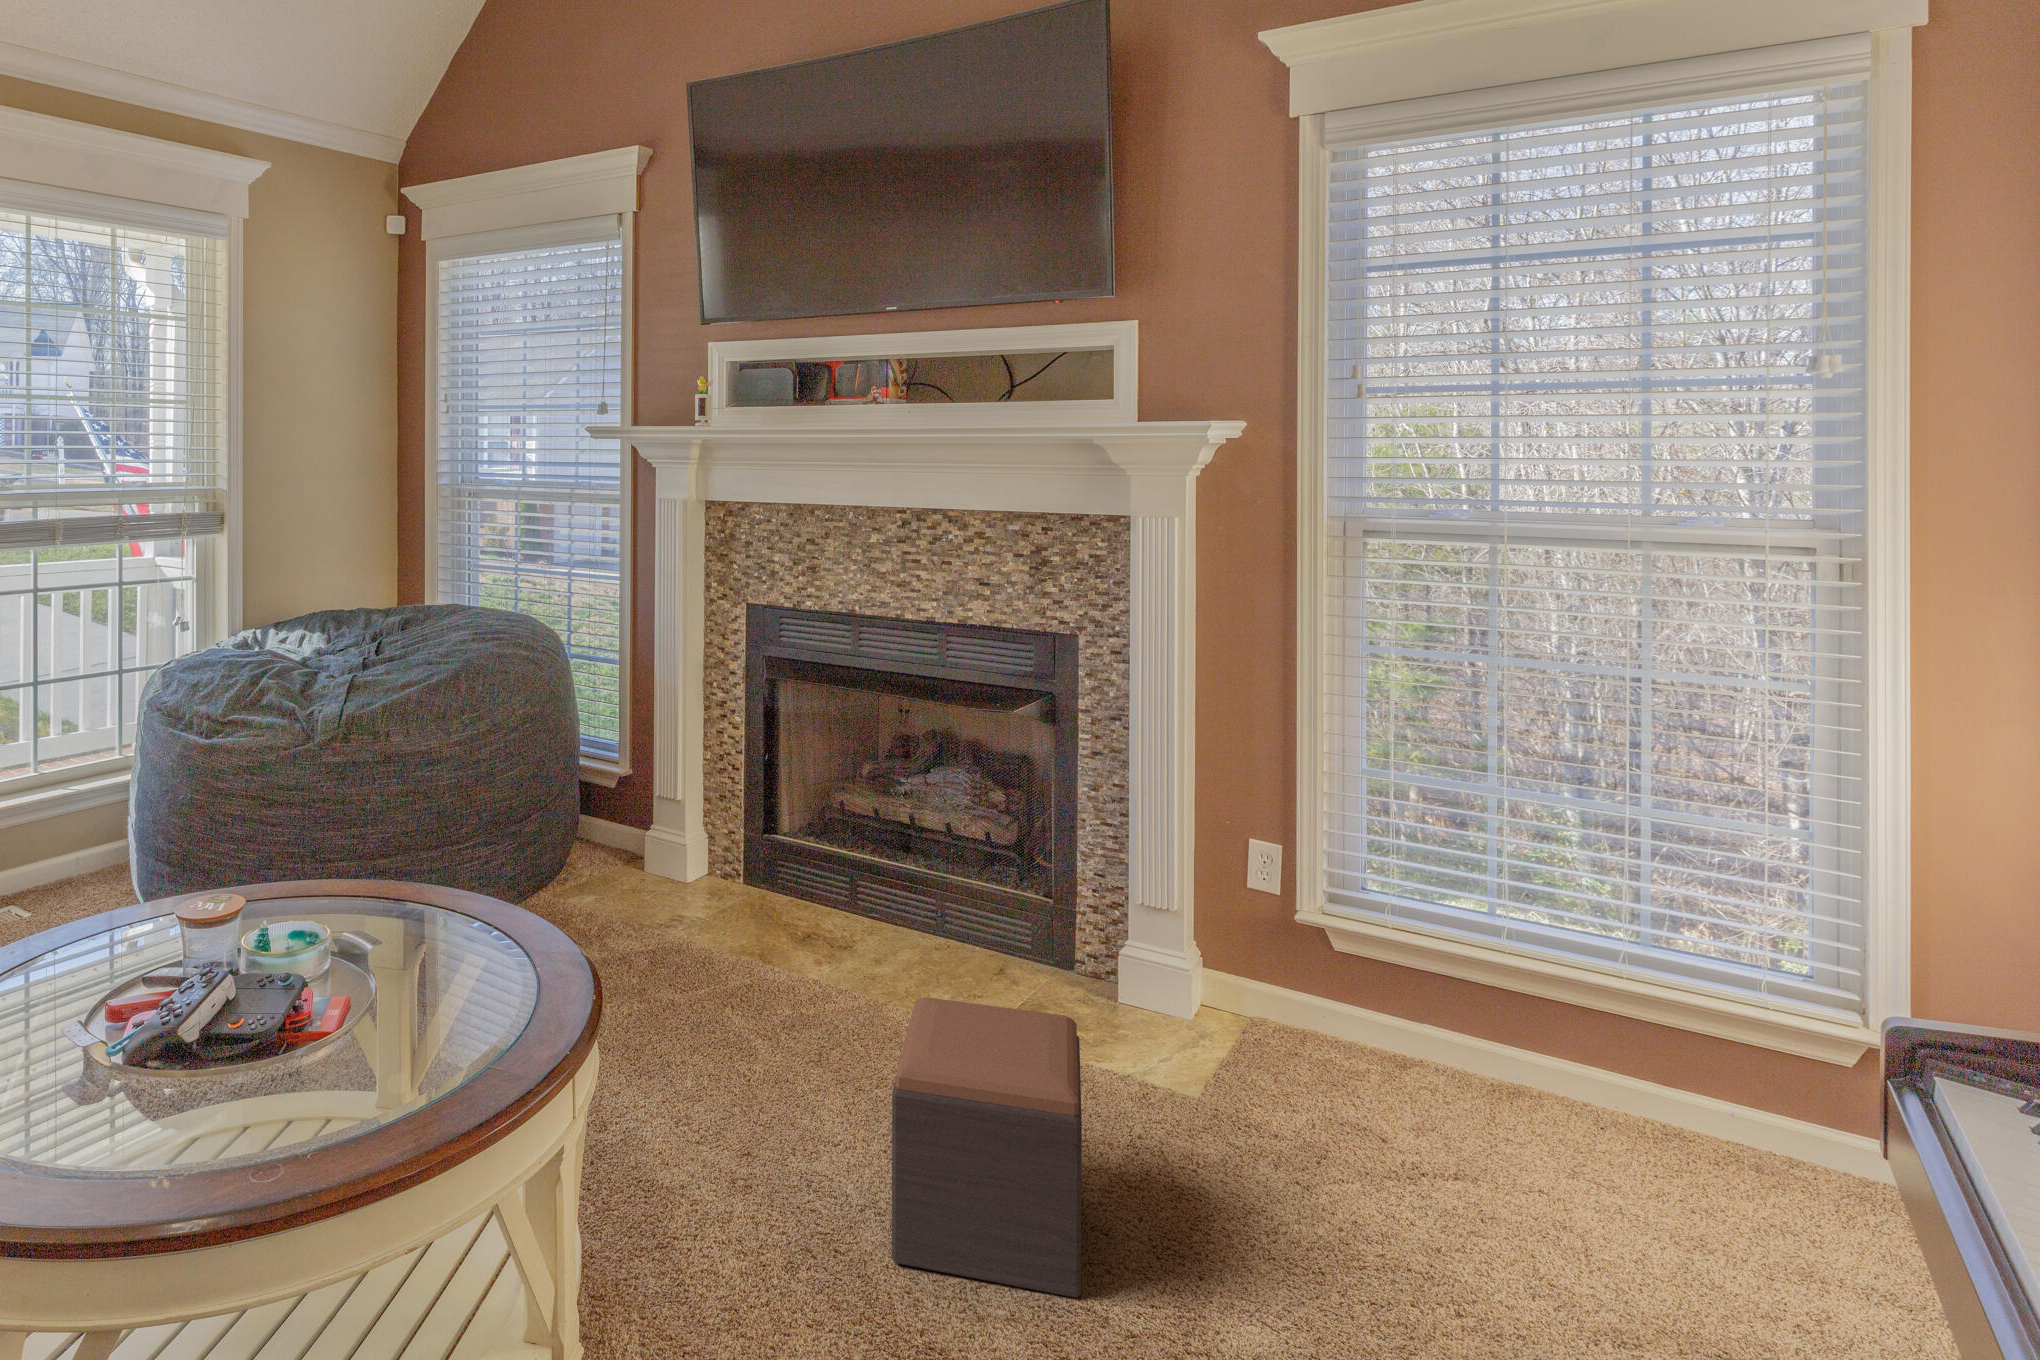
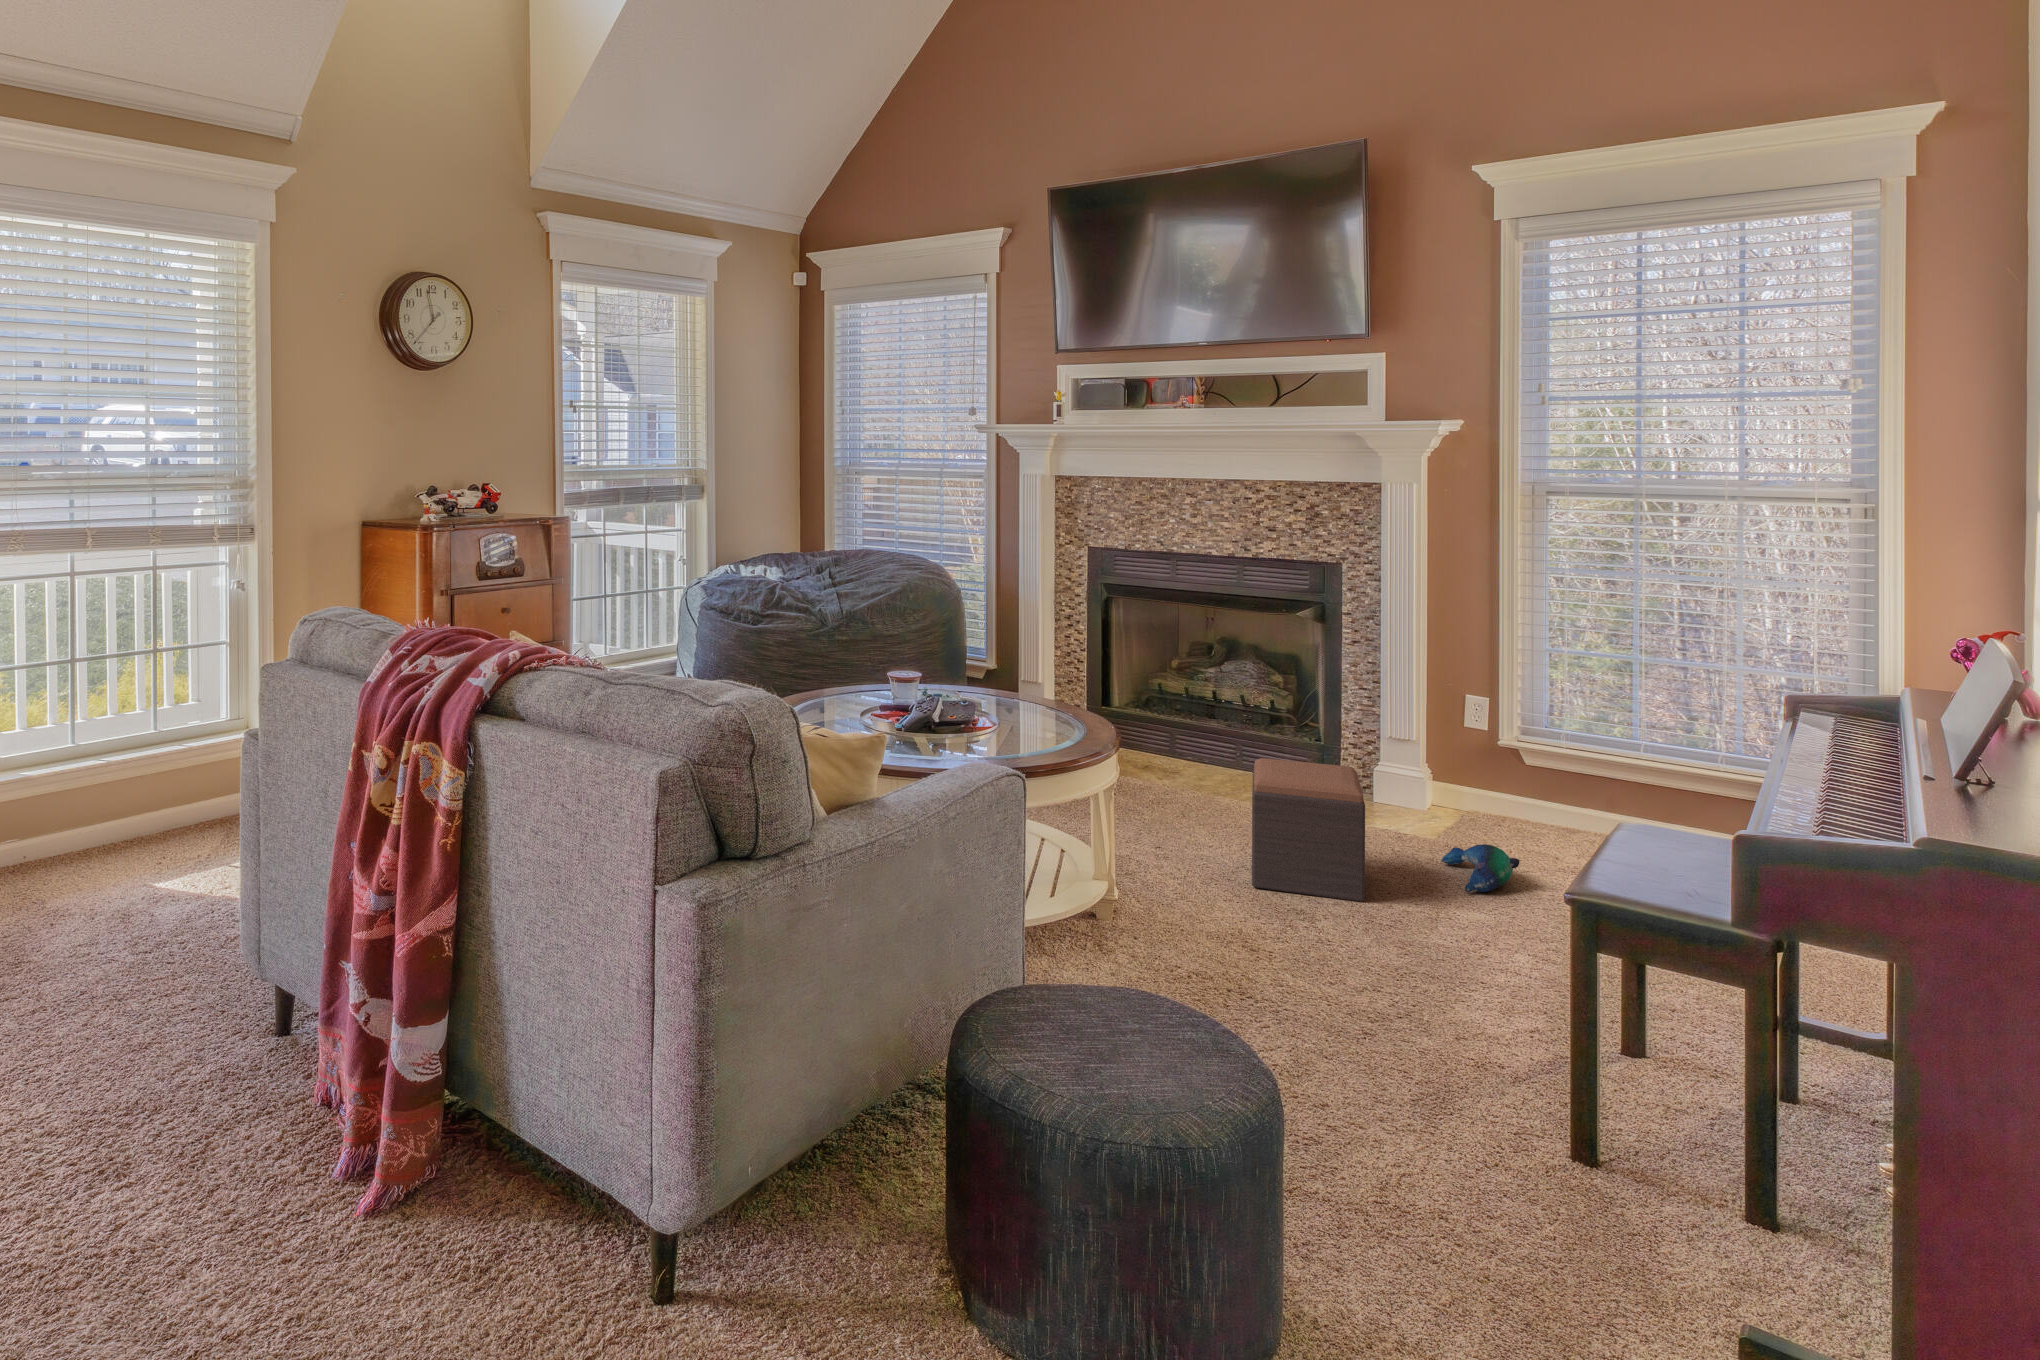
plush toy: none [1213,1132,1339,1254] -> present [1441,844,1519,892]

